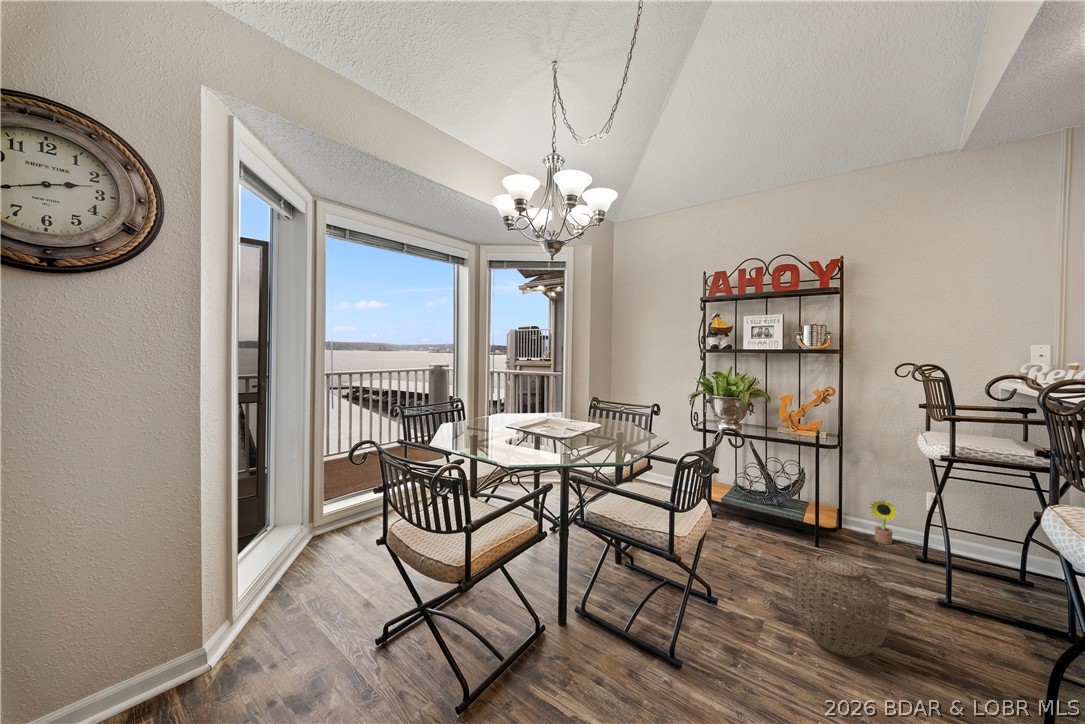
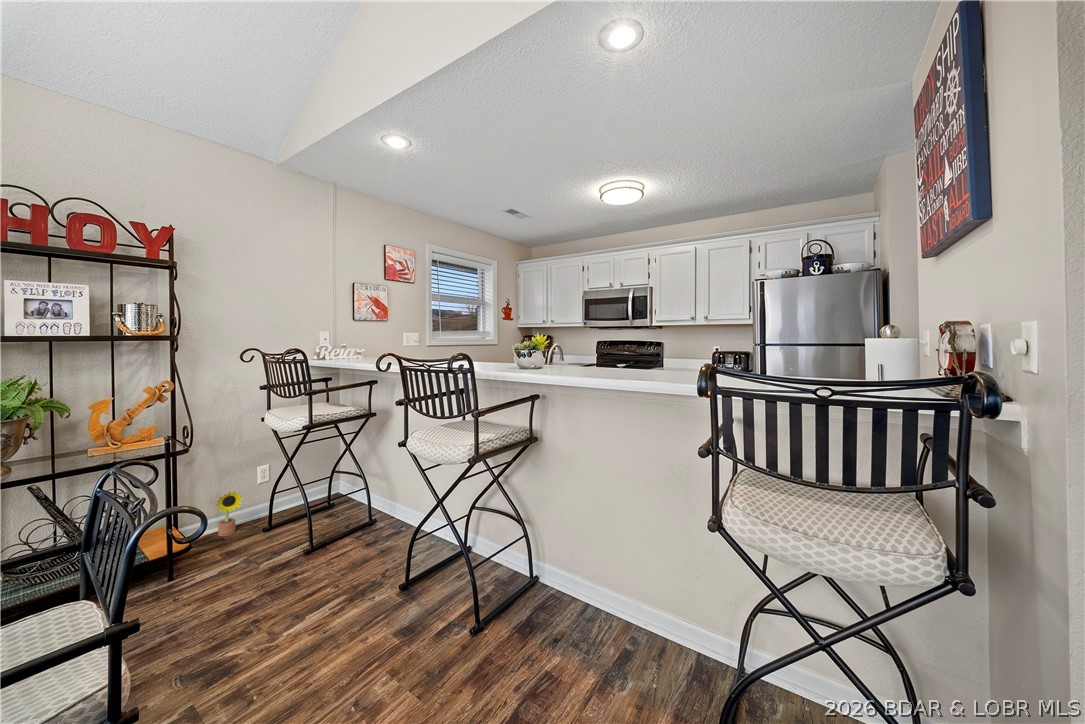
woven basket: present [792,554,889,657] -> none [223,557,322,666]

